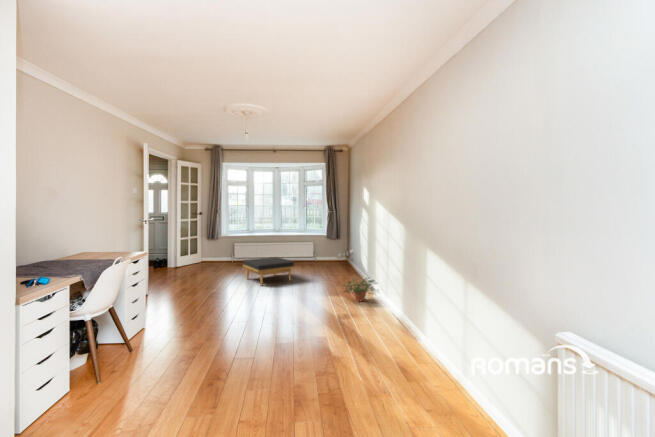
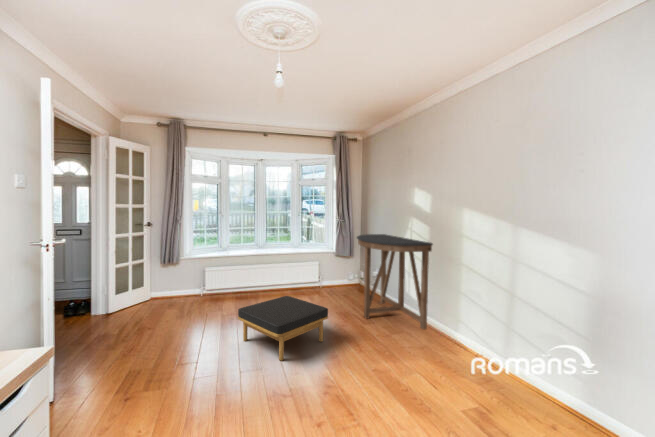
console table: none [326,220,365,280] -> present [357,234,433,329]
potted plant: present [344,278,374,301] -> none [454,344,537,402]

